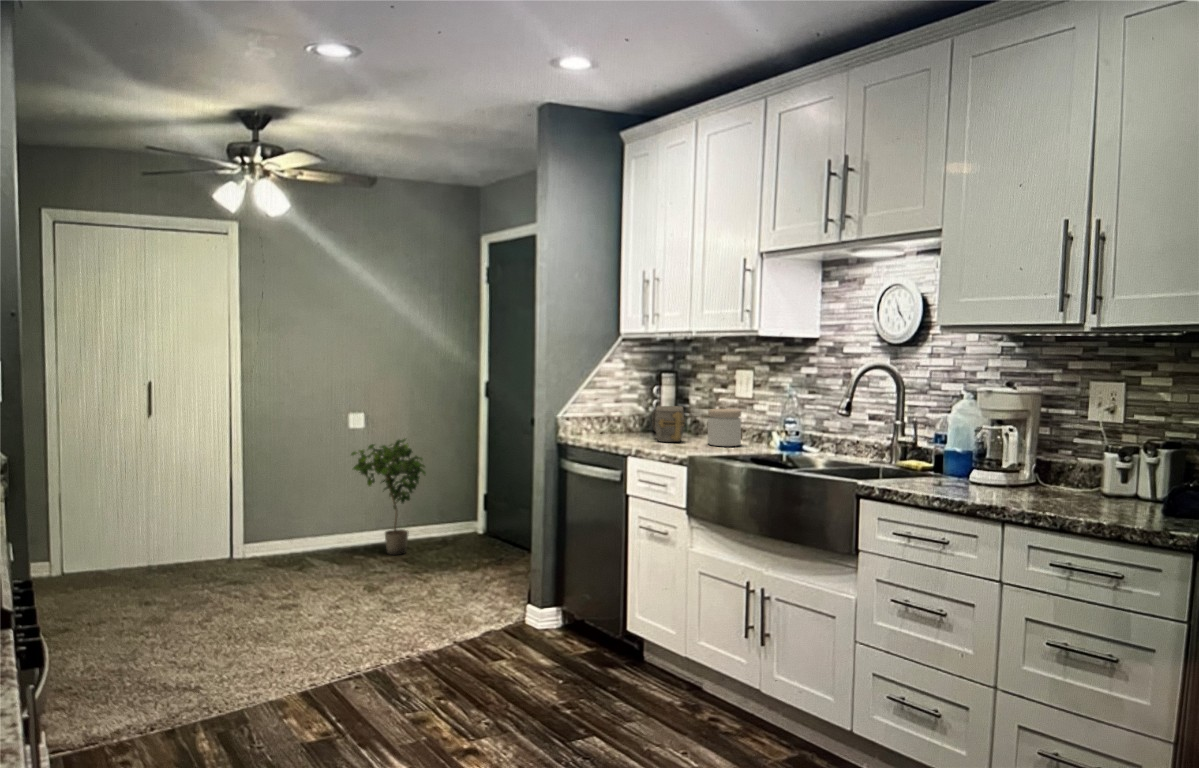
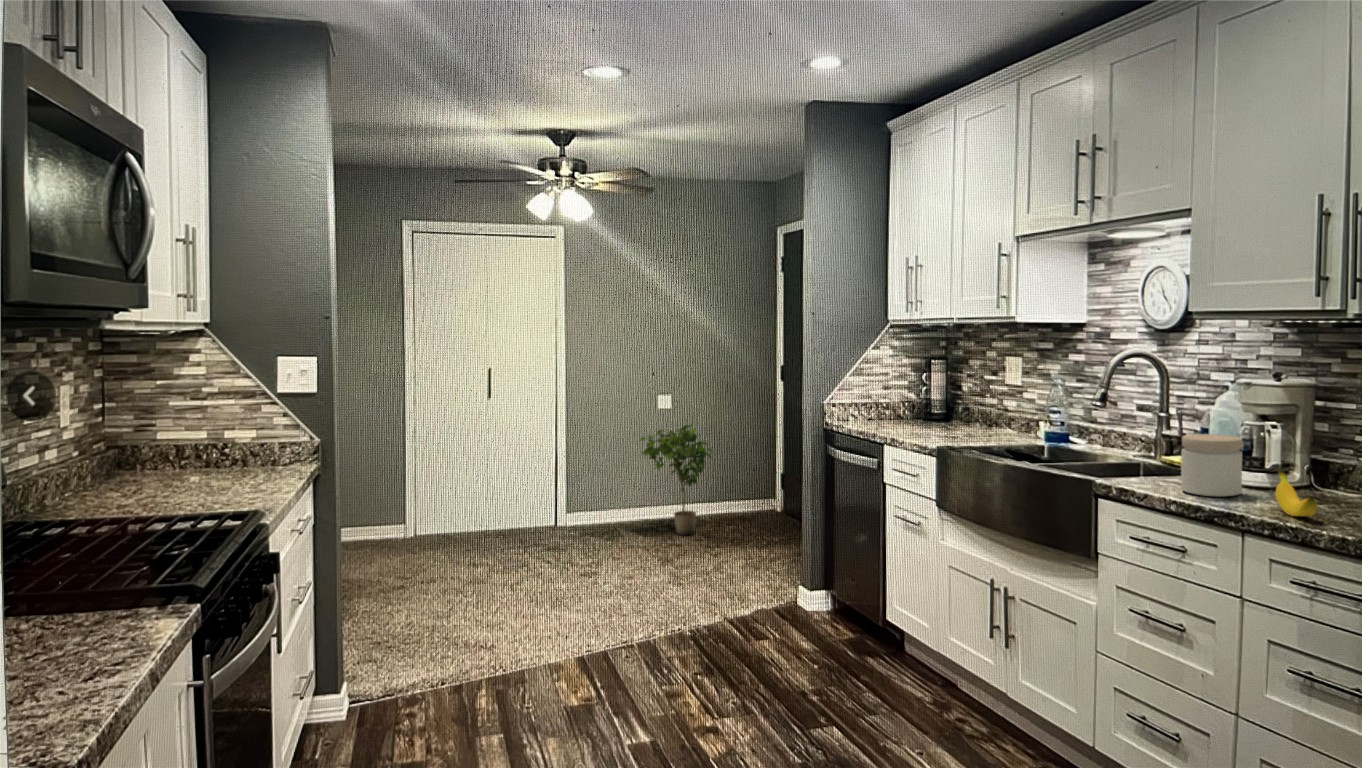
mug: present [652,406,685,442] -> none [914,395,947,433]
jar: present [708,409,741,446] -> present [1181,434,1242,497]
banana: none [1028,465,1072,507] -> present [1275,469,1317,517]

